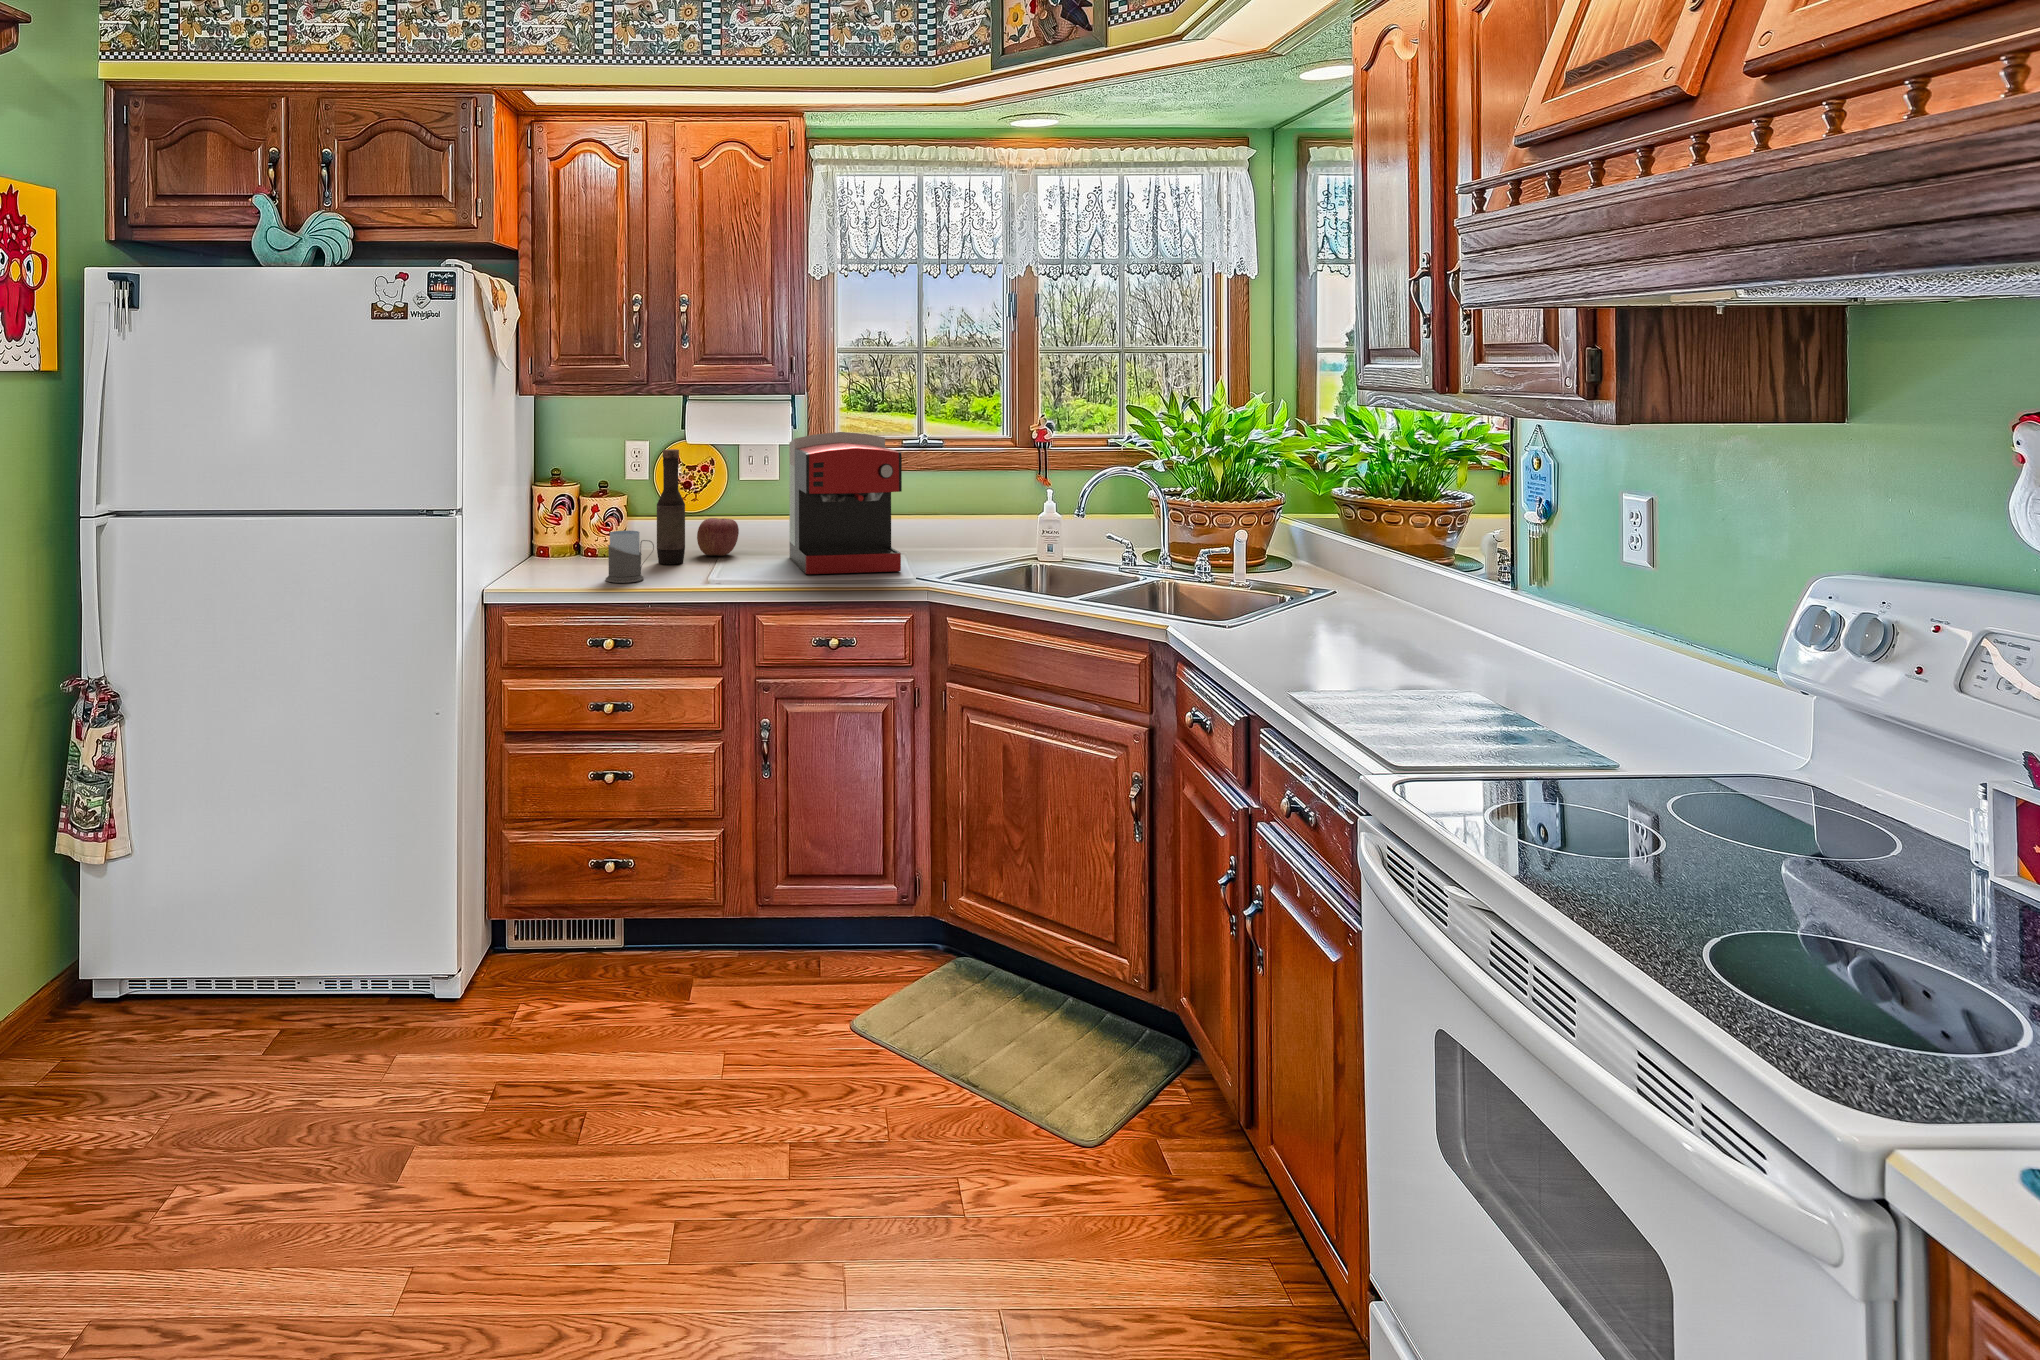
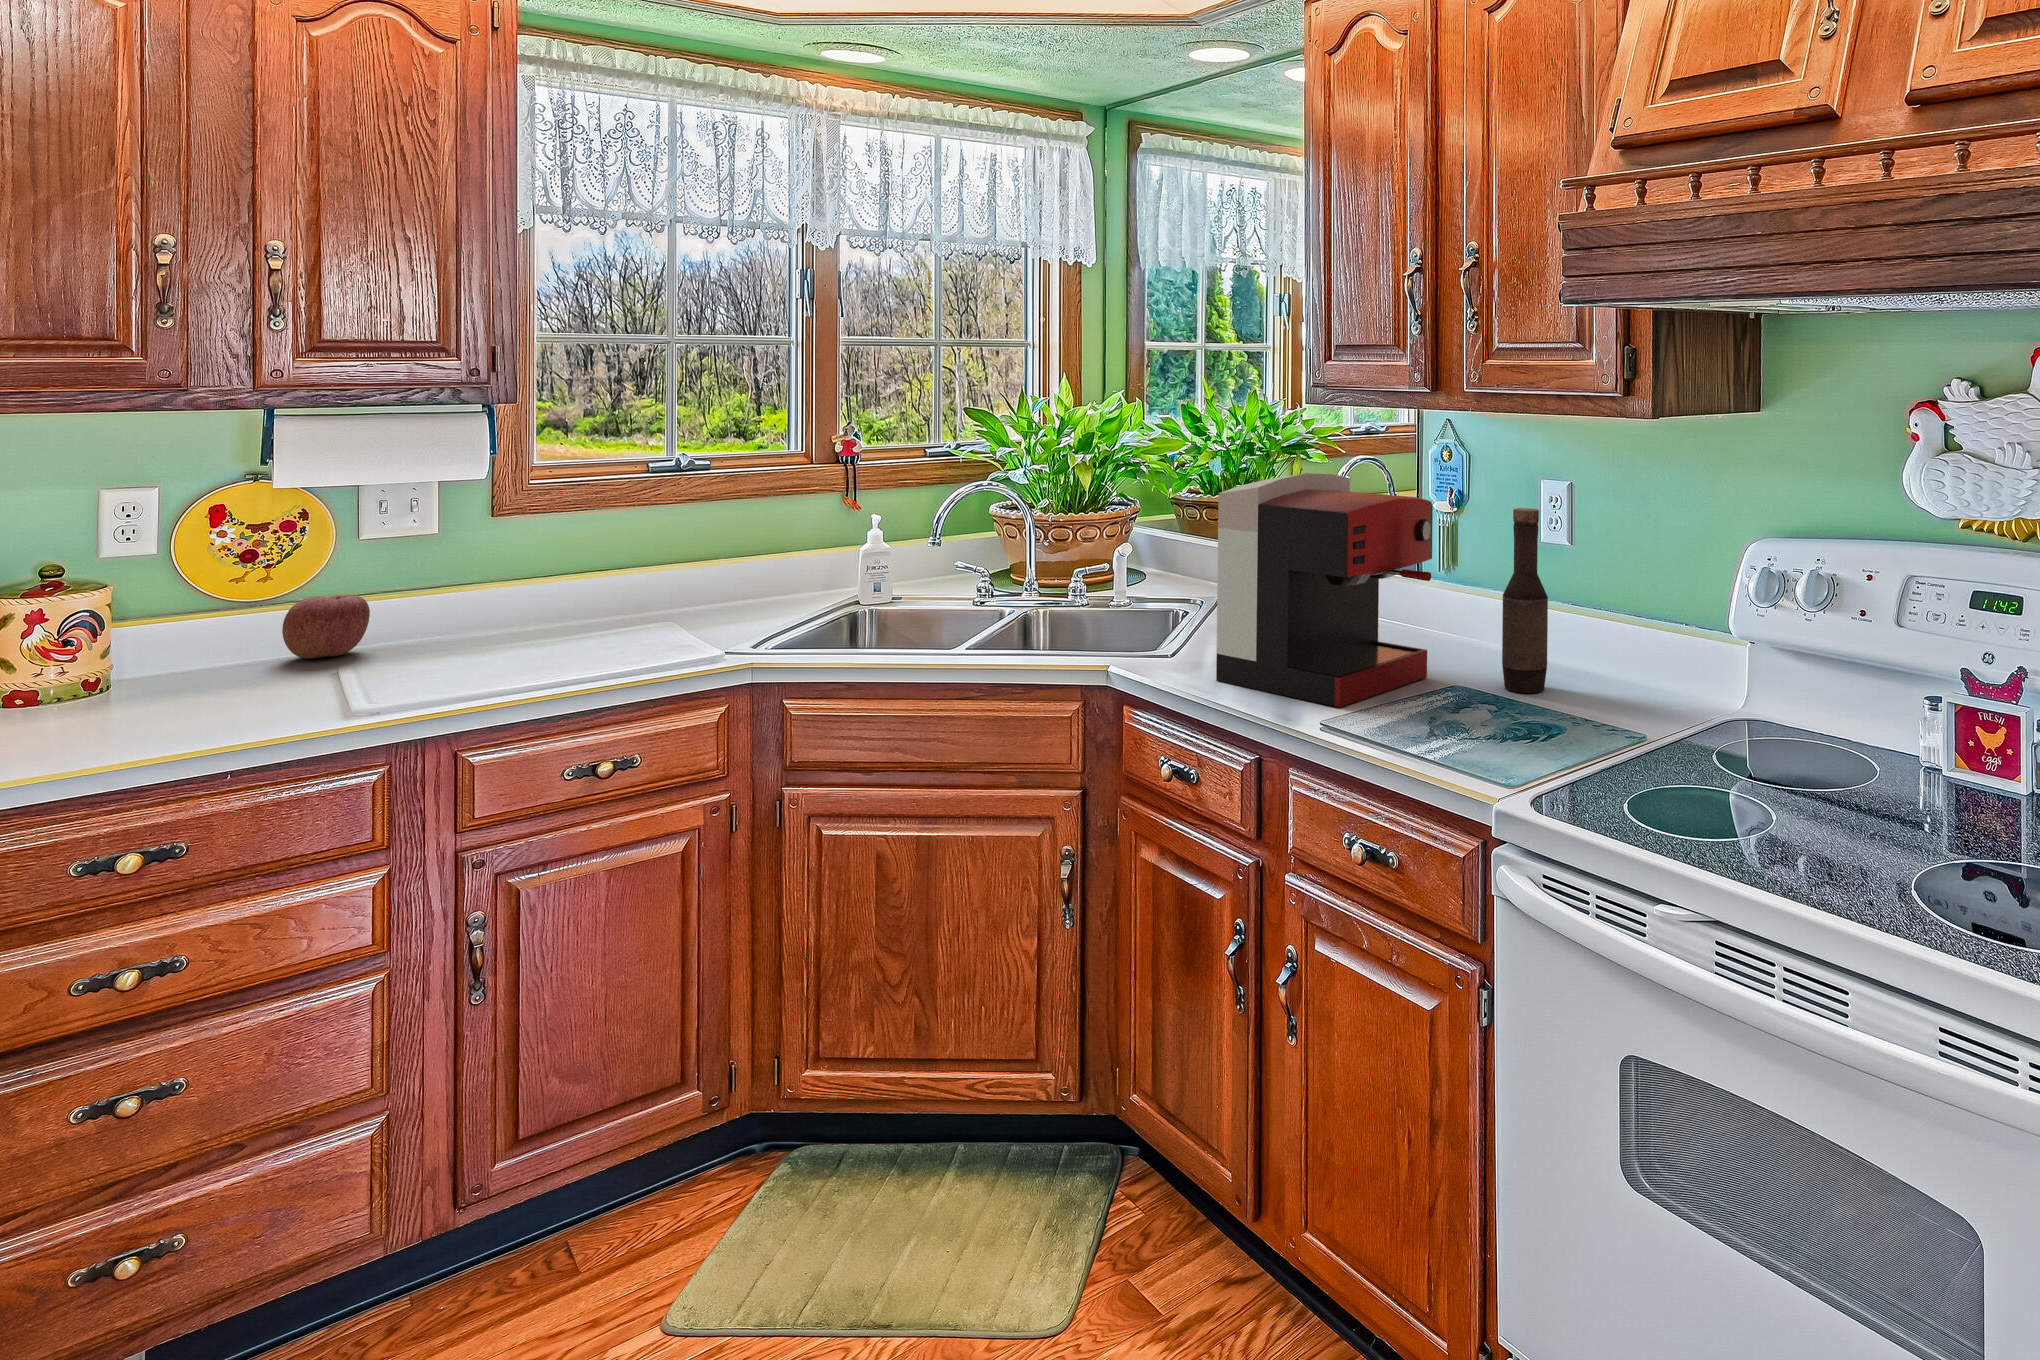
coffee maker: present [789,432,902,574] -> present [1216,473,1433,707]
bottle: present [657,449,685,564] -> present [1502,508,1548,693]
mug: present [606,531,654,583] -> none [101,638,223,737]

